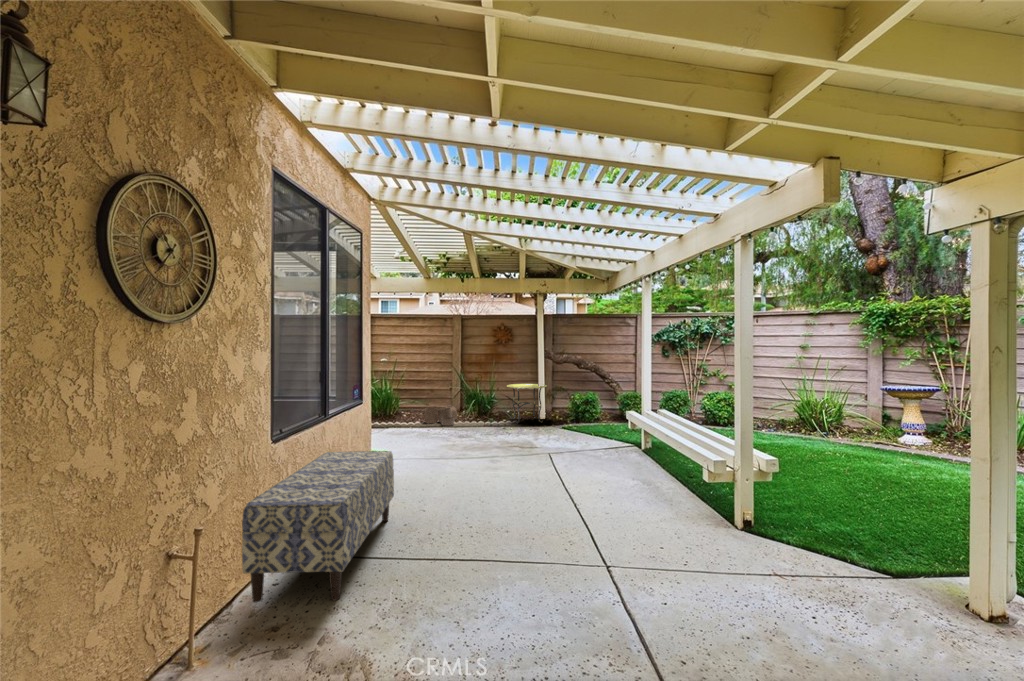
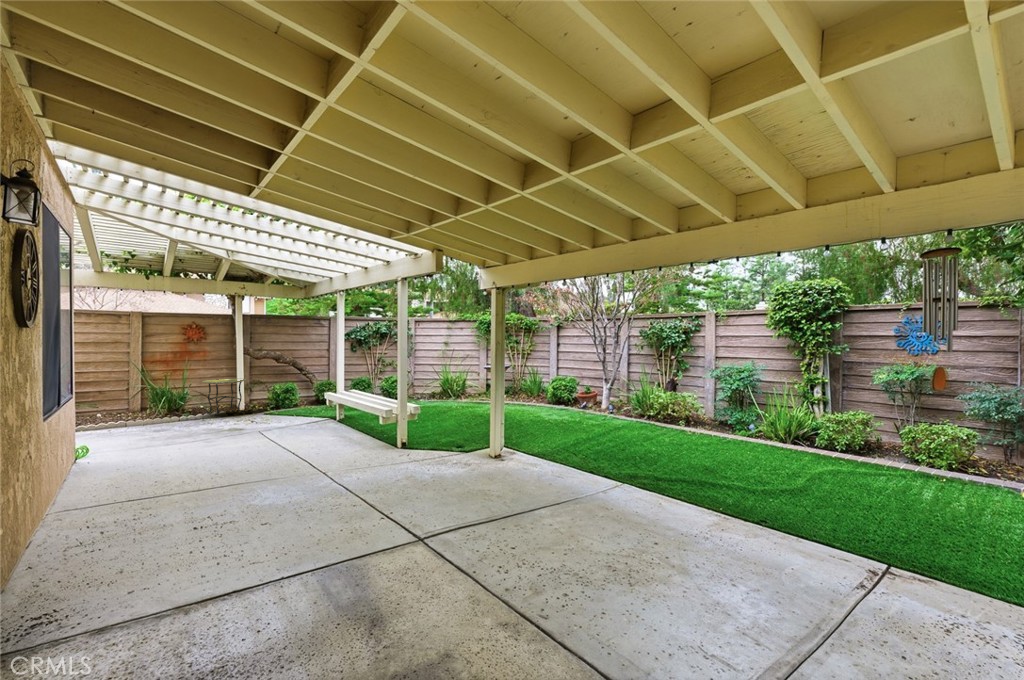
woven basket: present [425,406,457,426] -> none [96,406,140,427]
bench: present [242,451,394,602] -> none [63,430,154,531]

